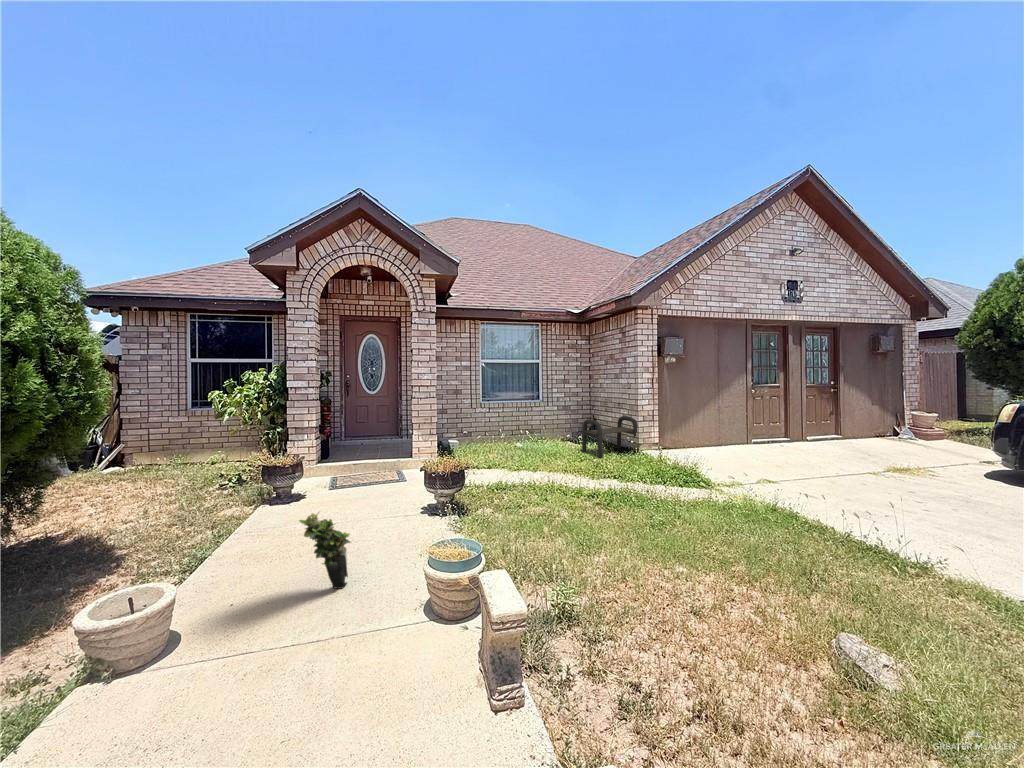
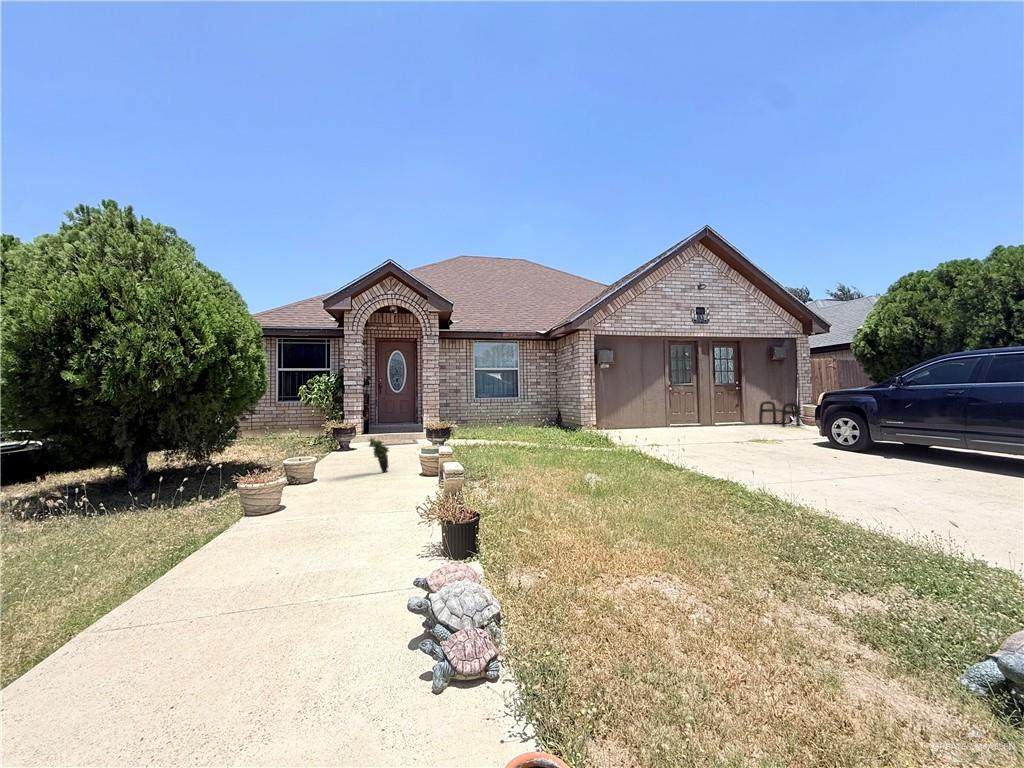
bench: present [582,416,638,458] -> present [759,401,800,427]

